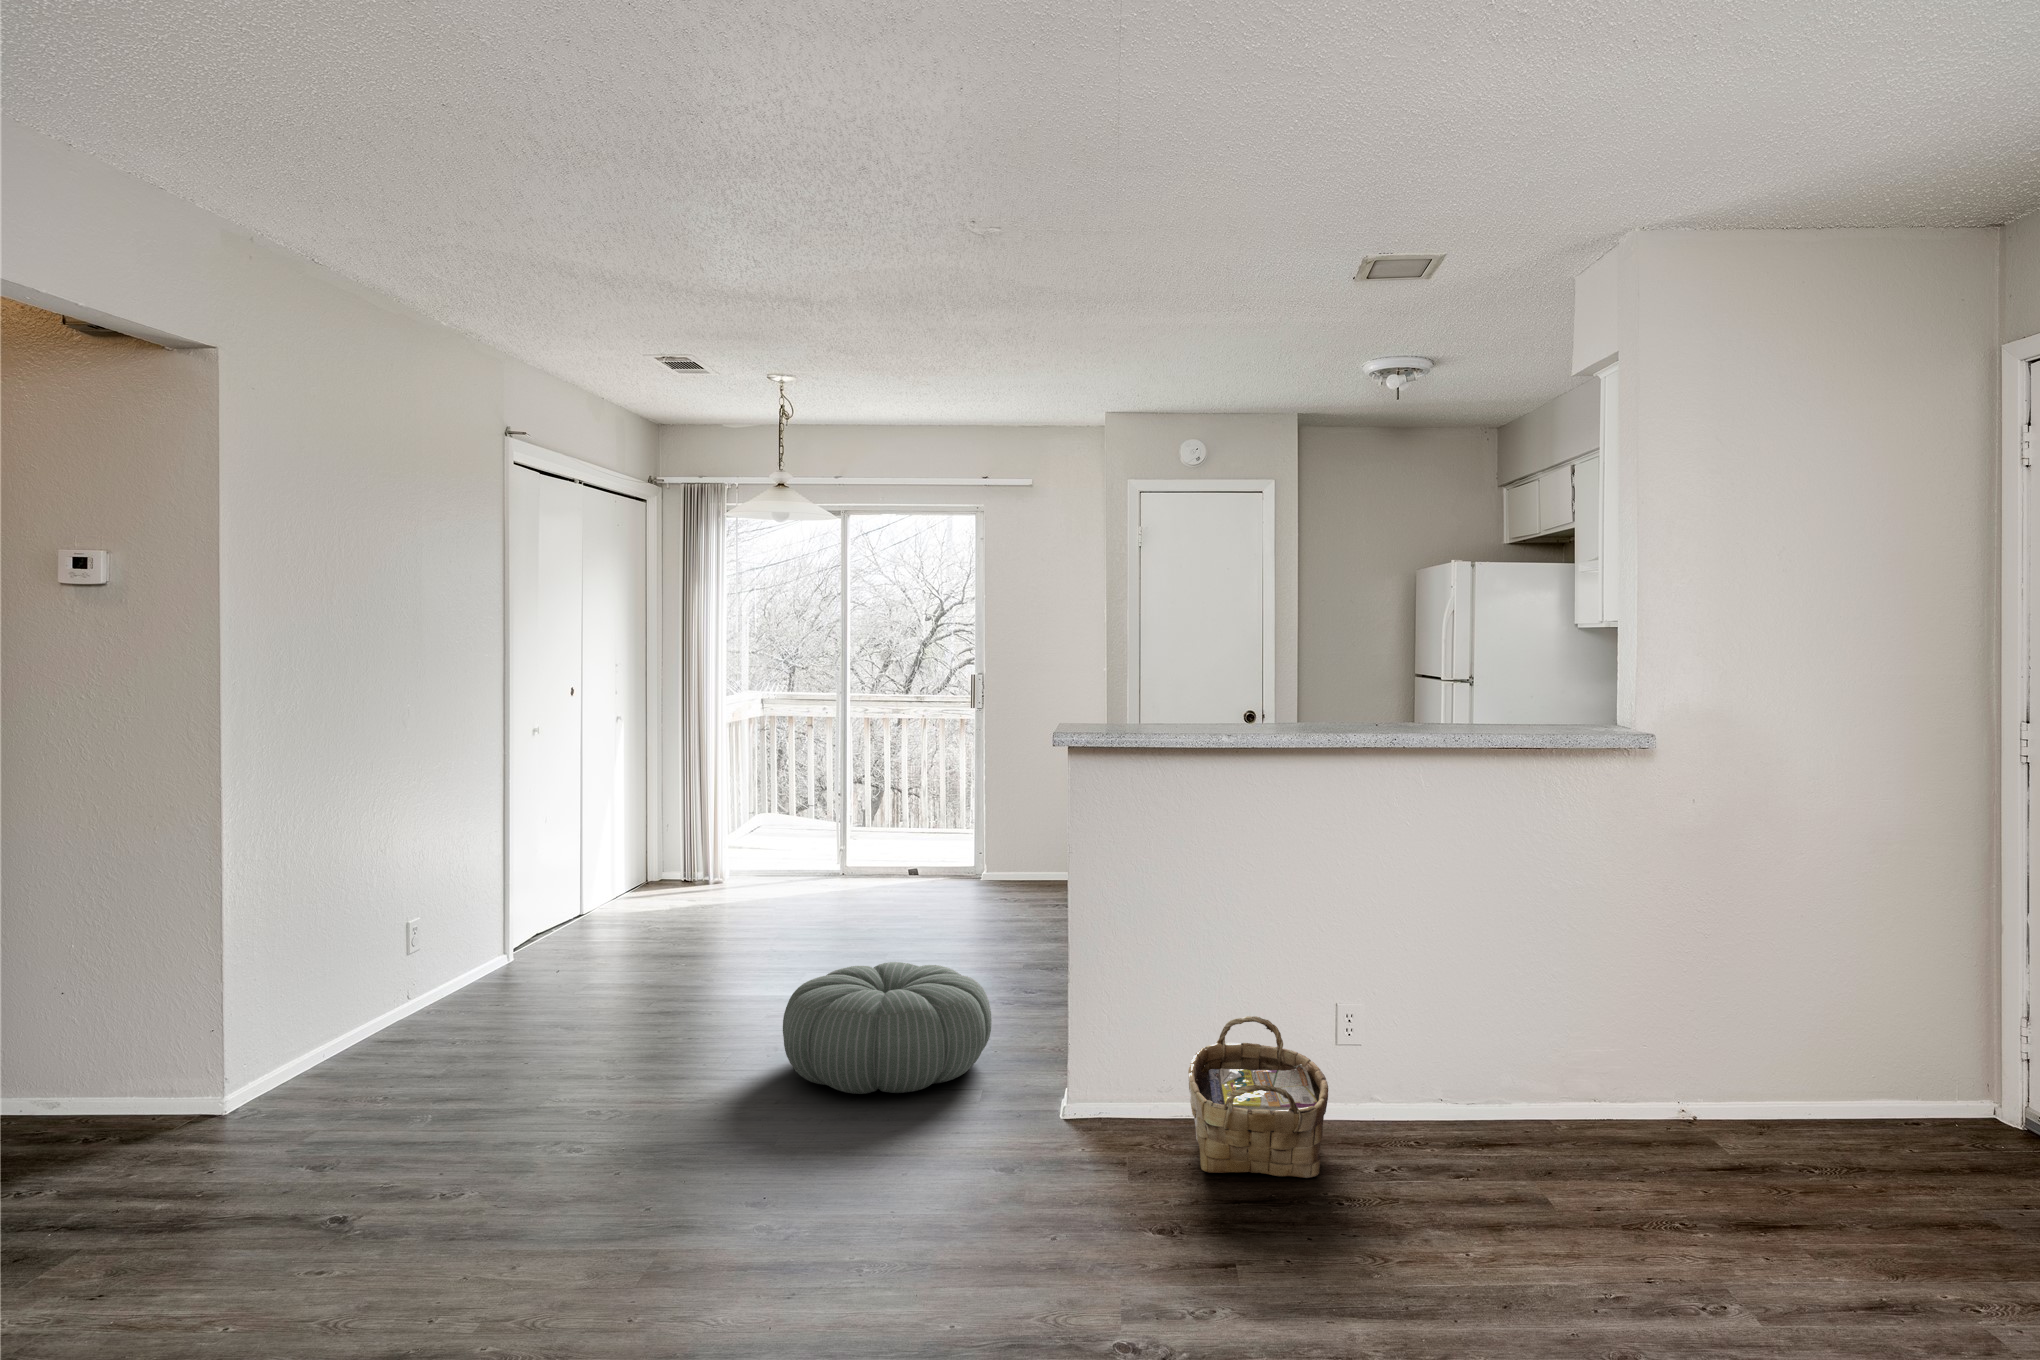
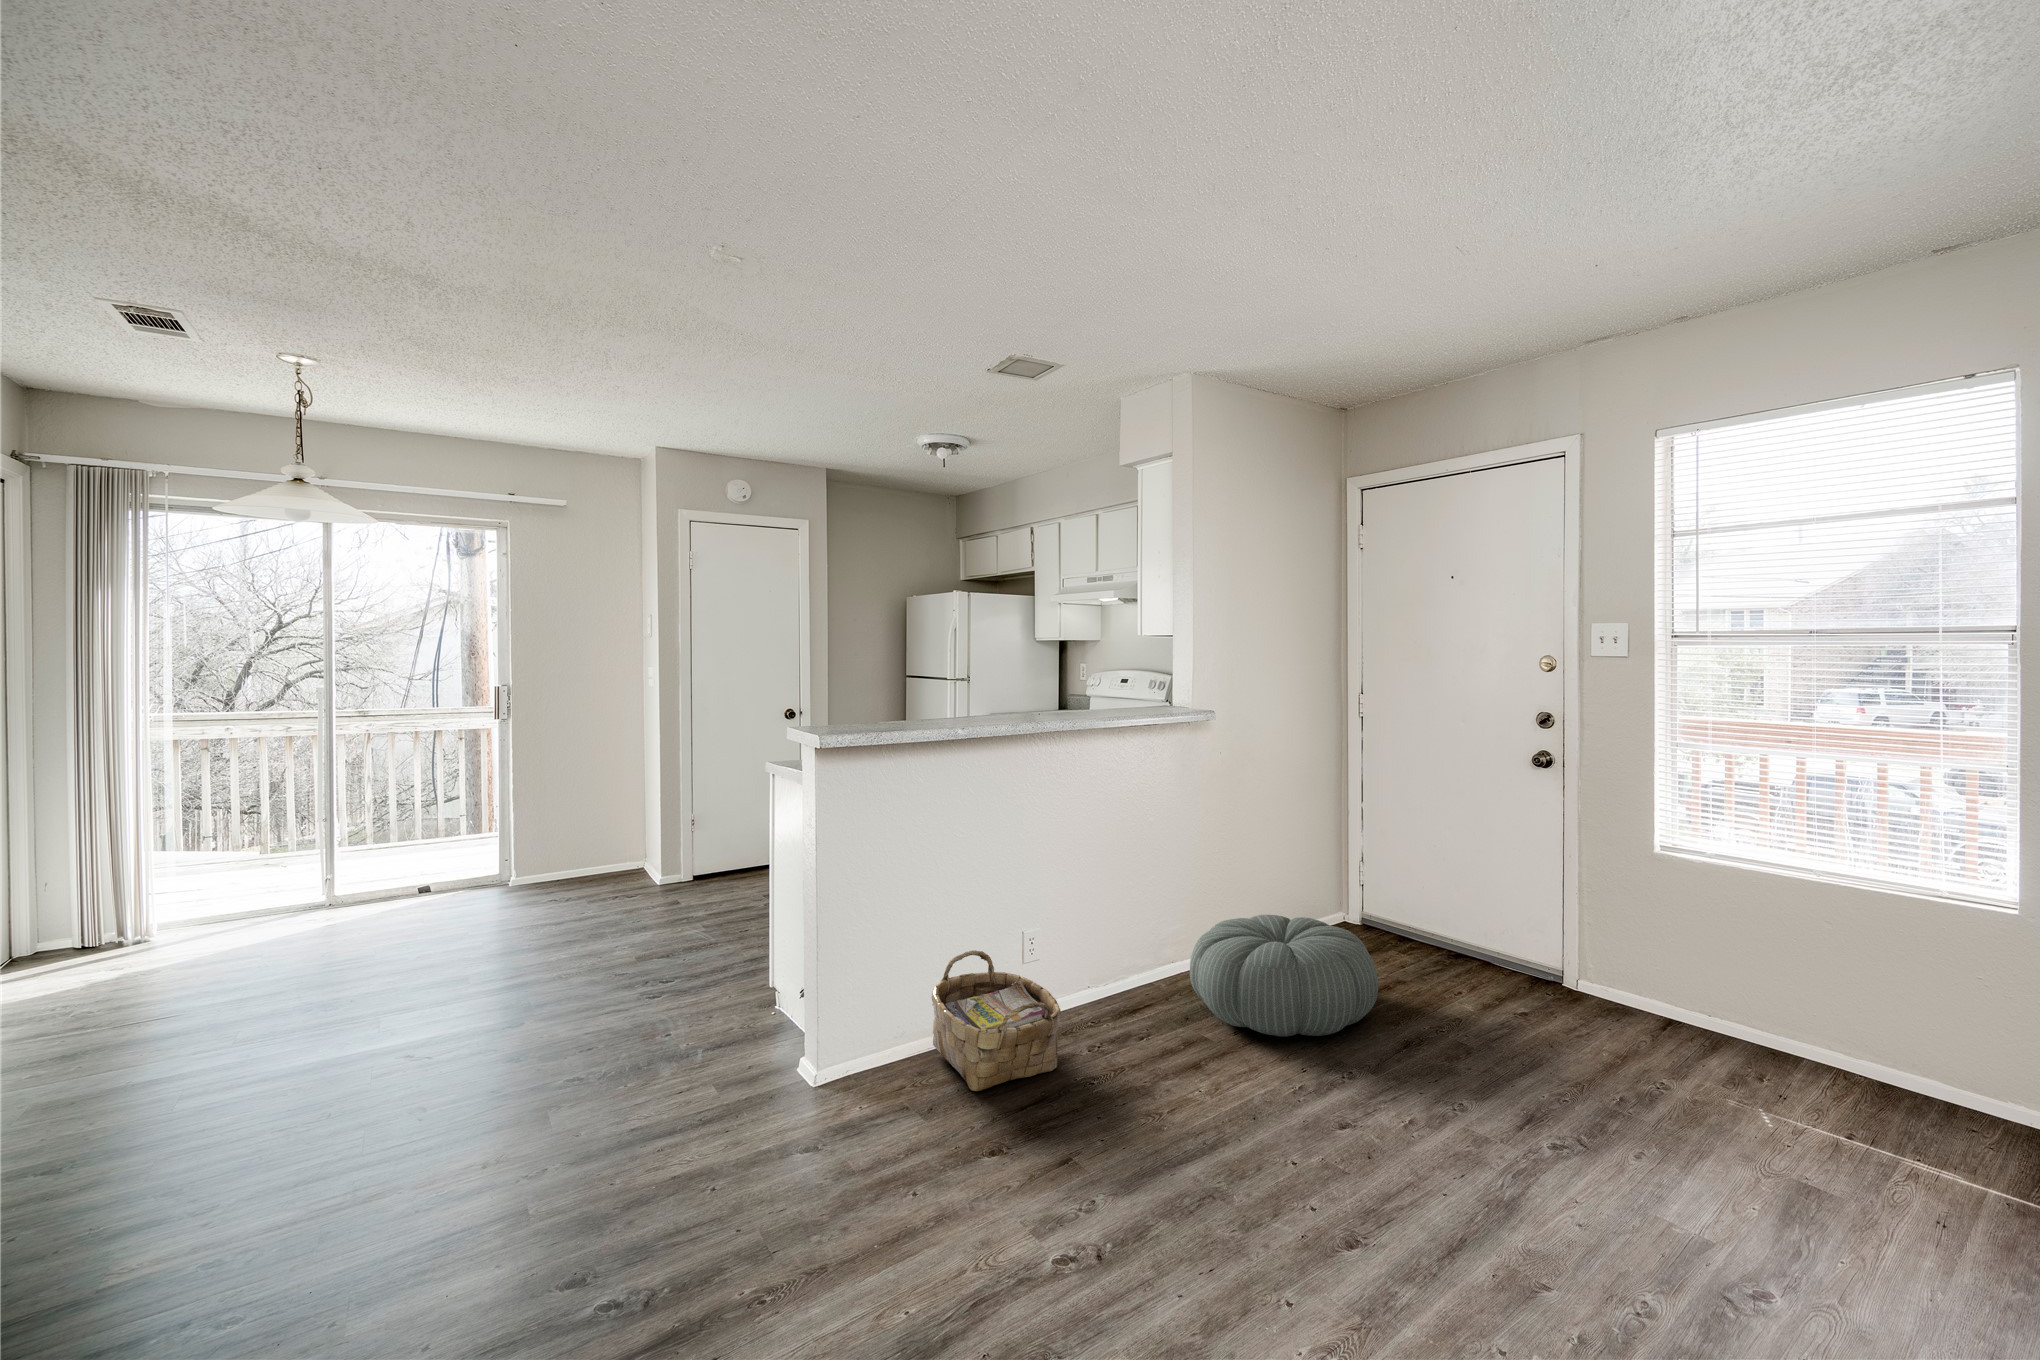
pouf: present [783,962,992,1094] -> present [1190,915,1378,1037]

